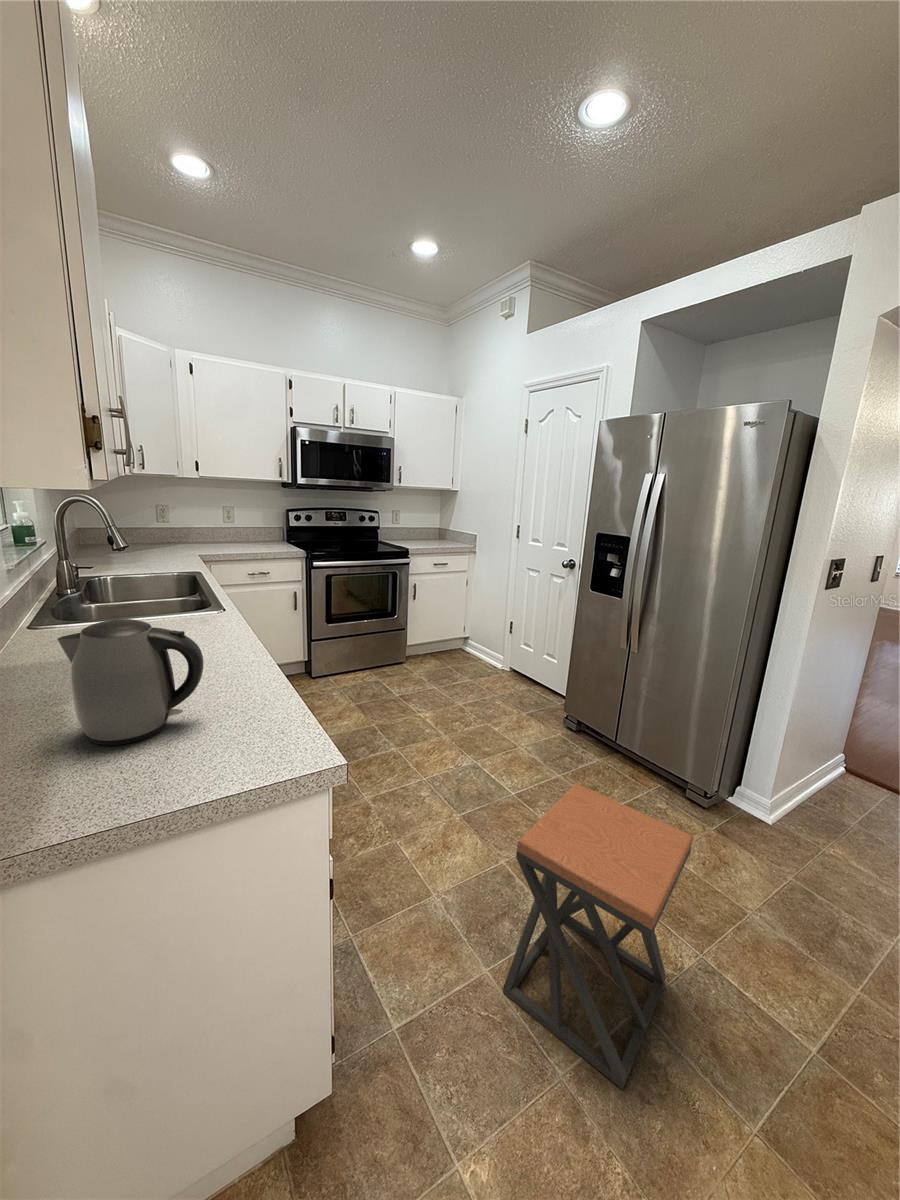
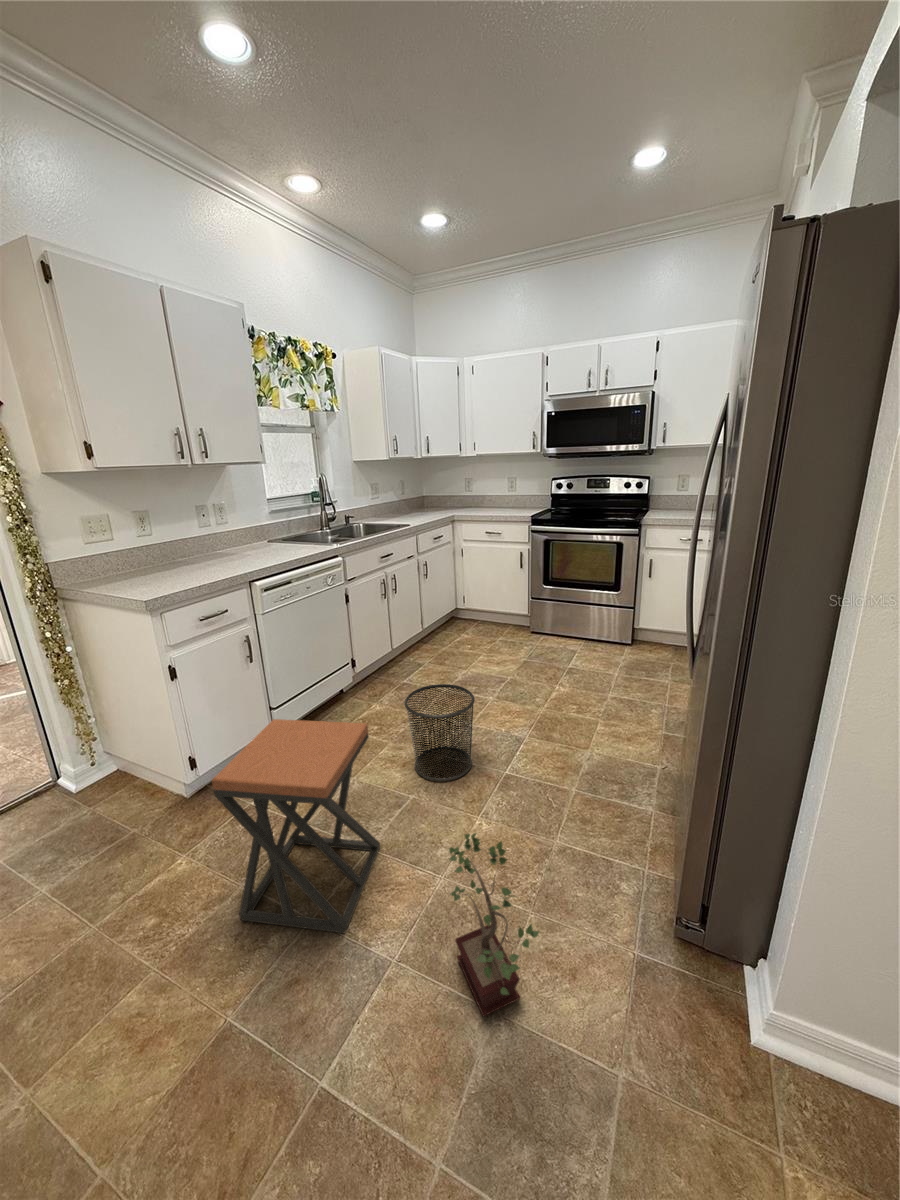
kettle: present [57,619,203,745] -> none [143,527,185,579]
waste bin: none [432,733,507,842] -> present [404,684,475,781]
potted plant: none [688,785,841,919] -> present [449,833,539,1016]

